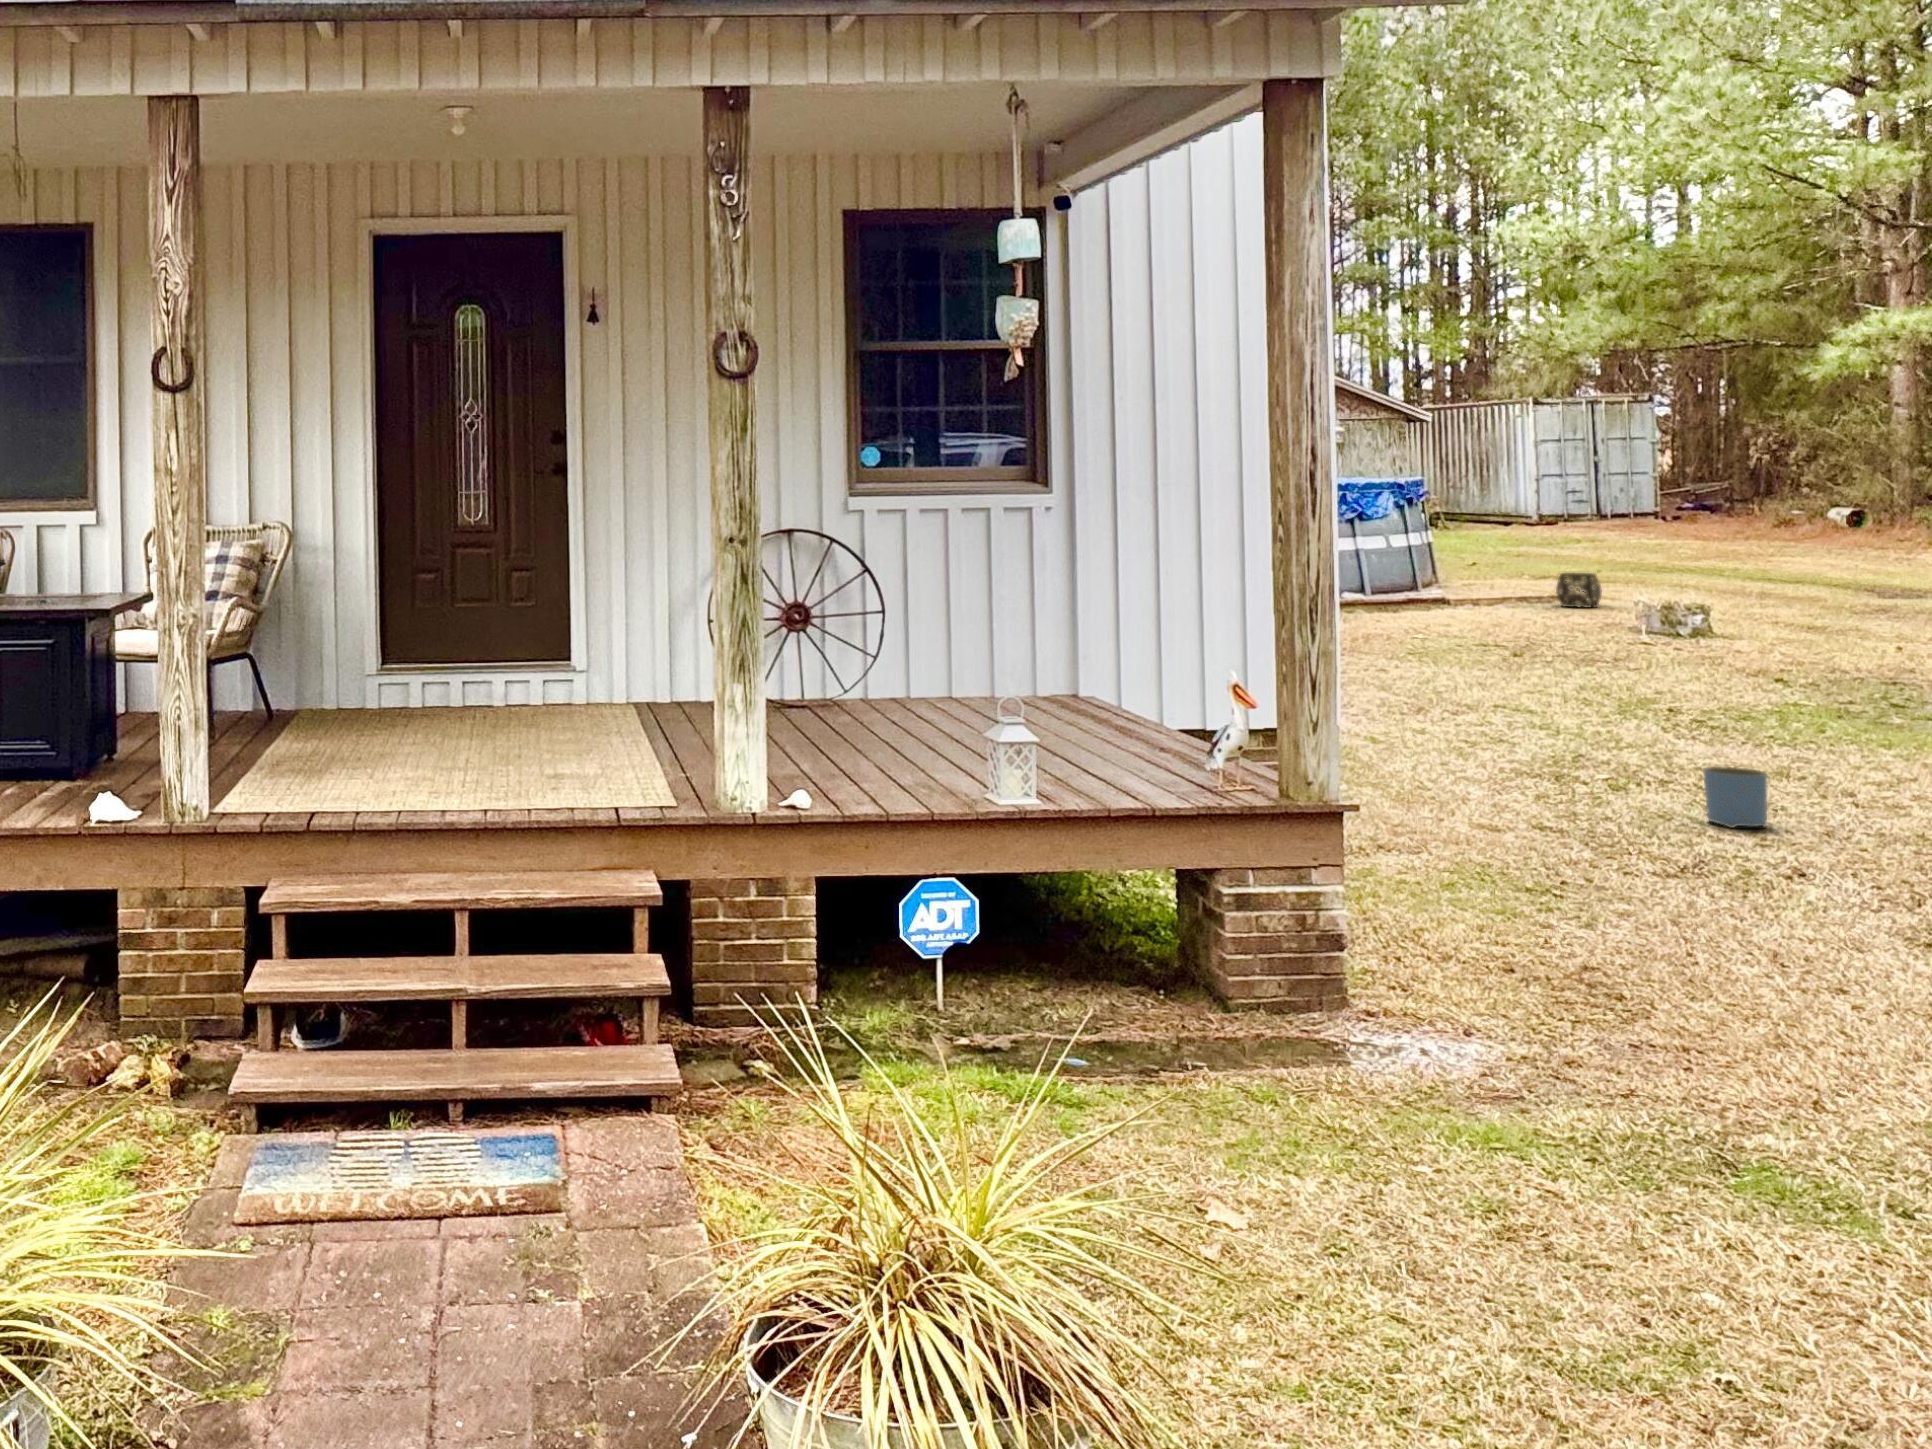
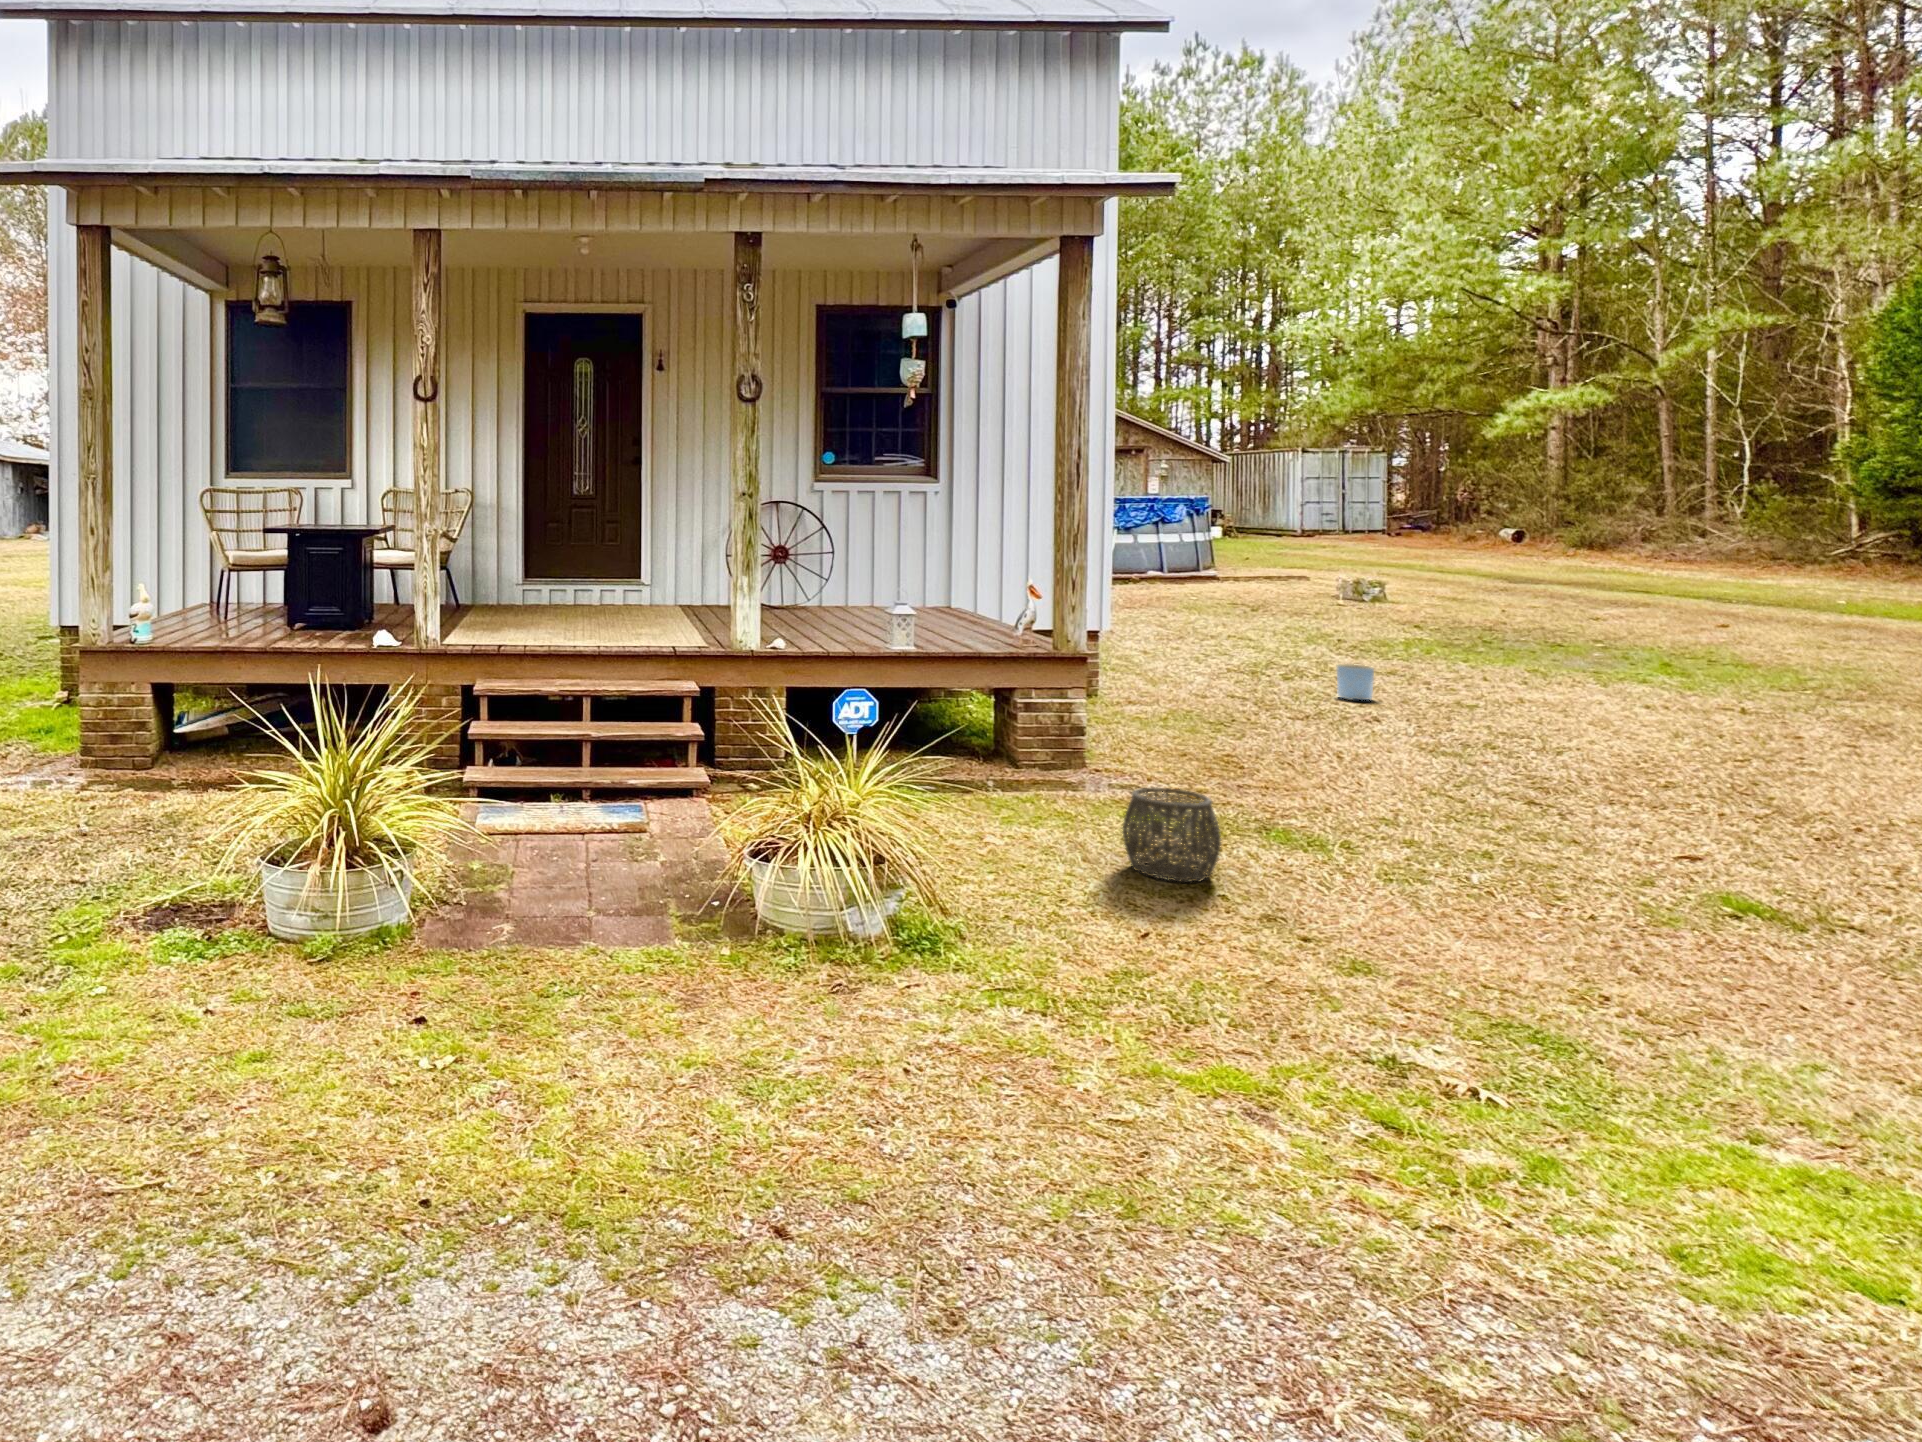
woven basket: present [1556,573,1602,607] -> present [1122,787,1221,882]

